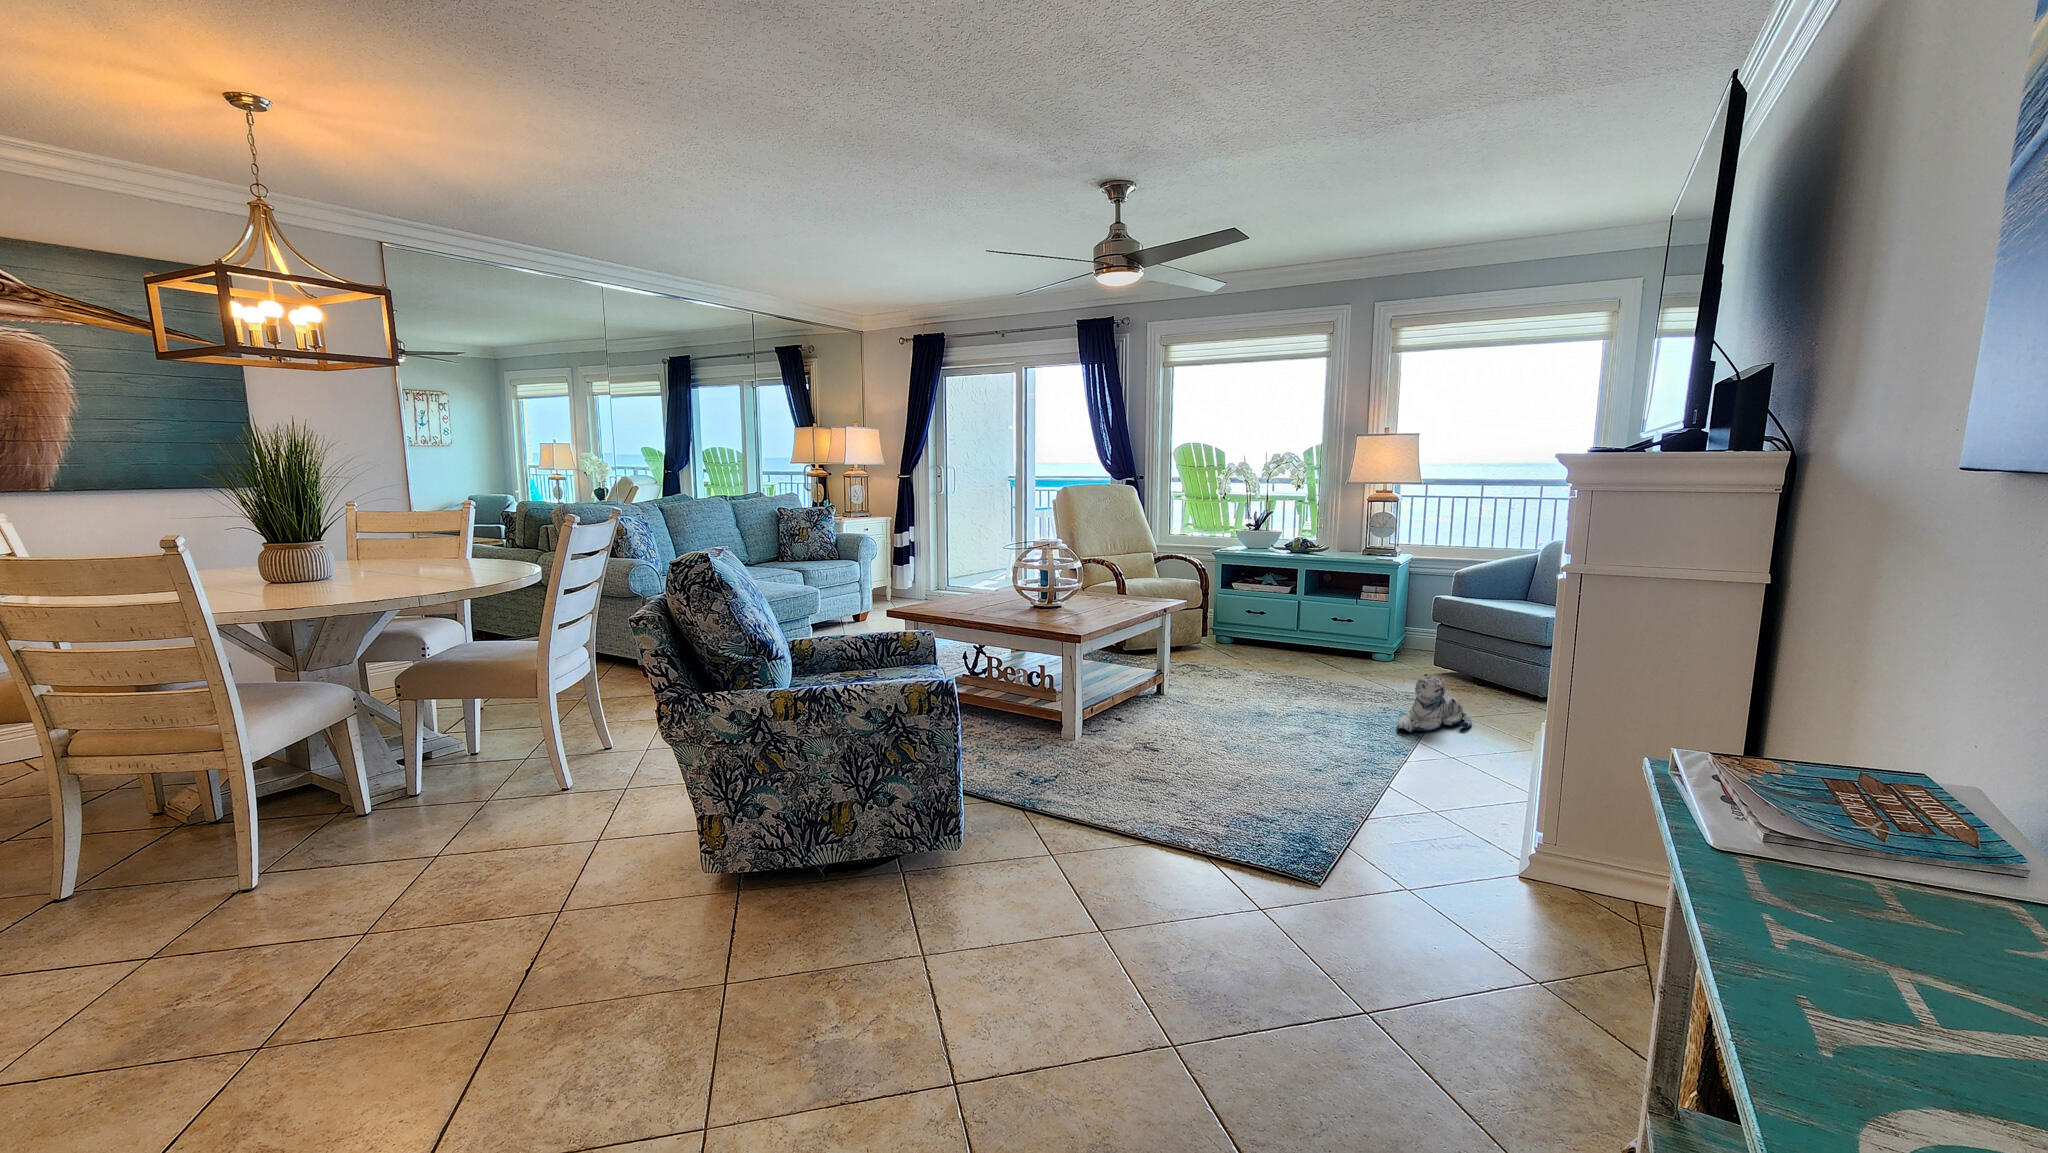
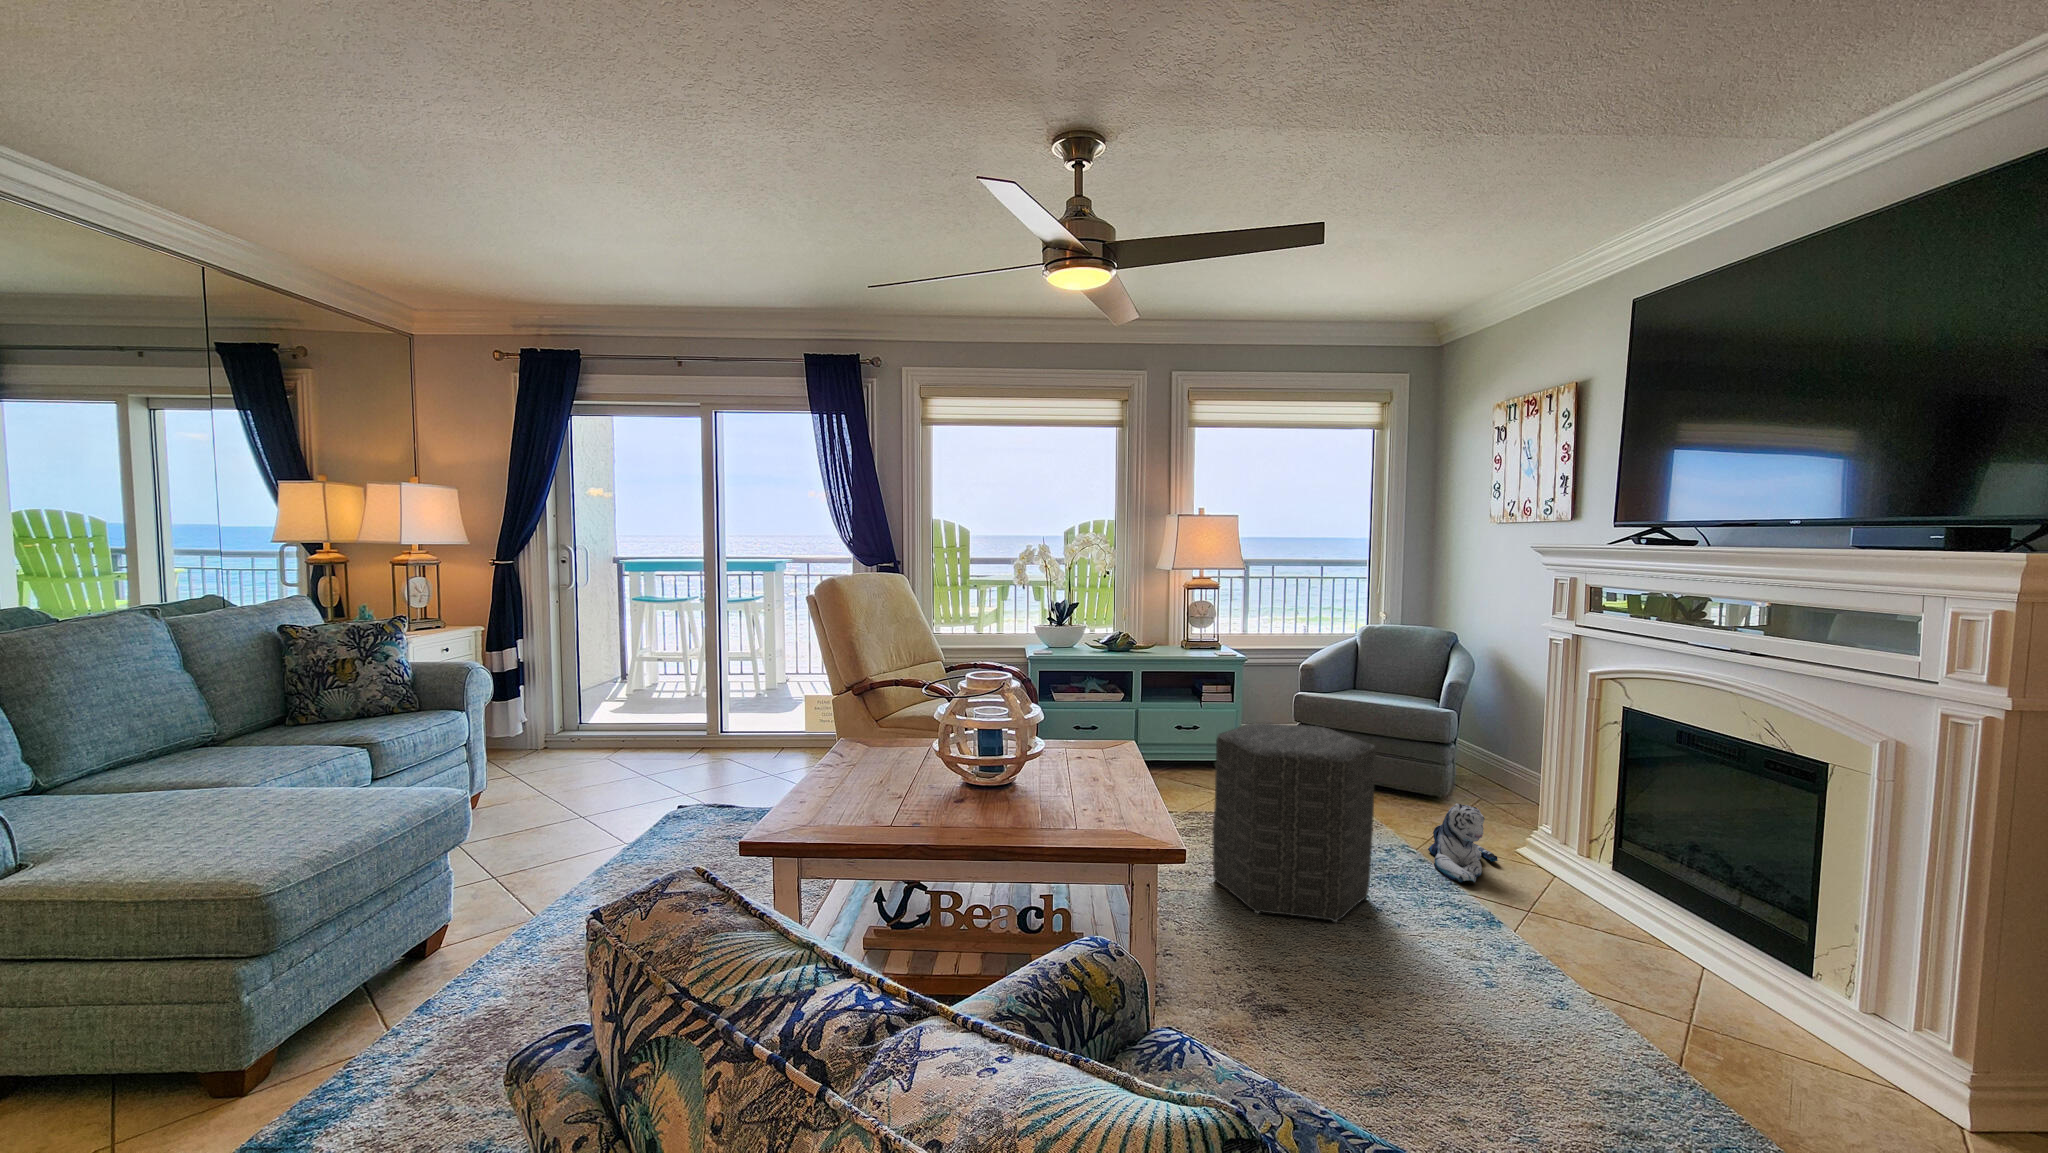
ottoman: none [1201,594,1309,726] -> present [1212,723,1376,922]

